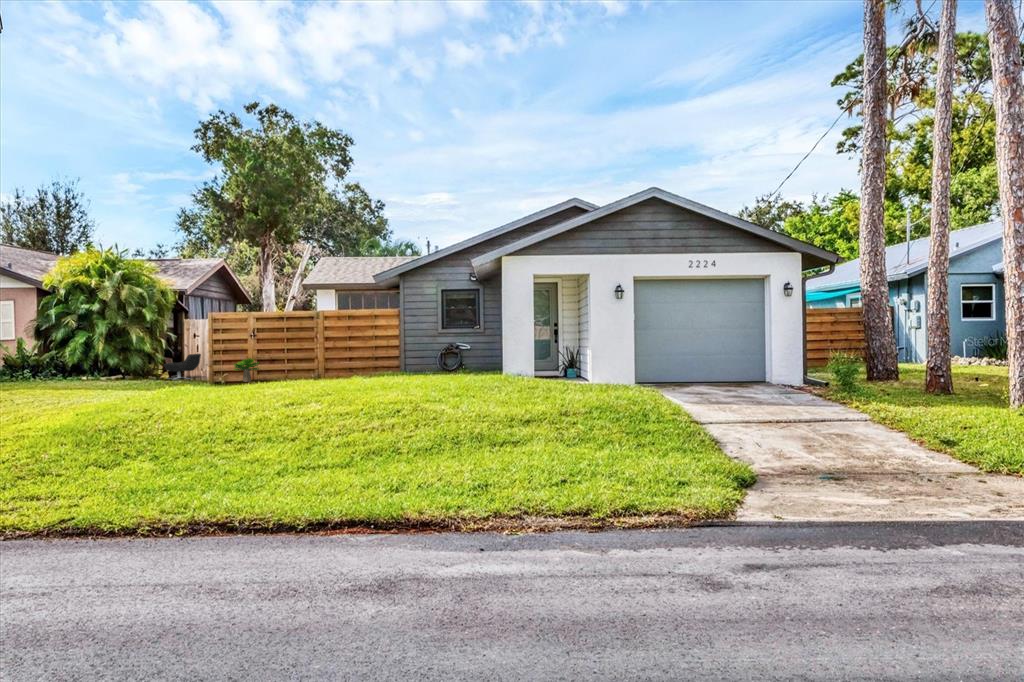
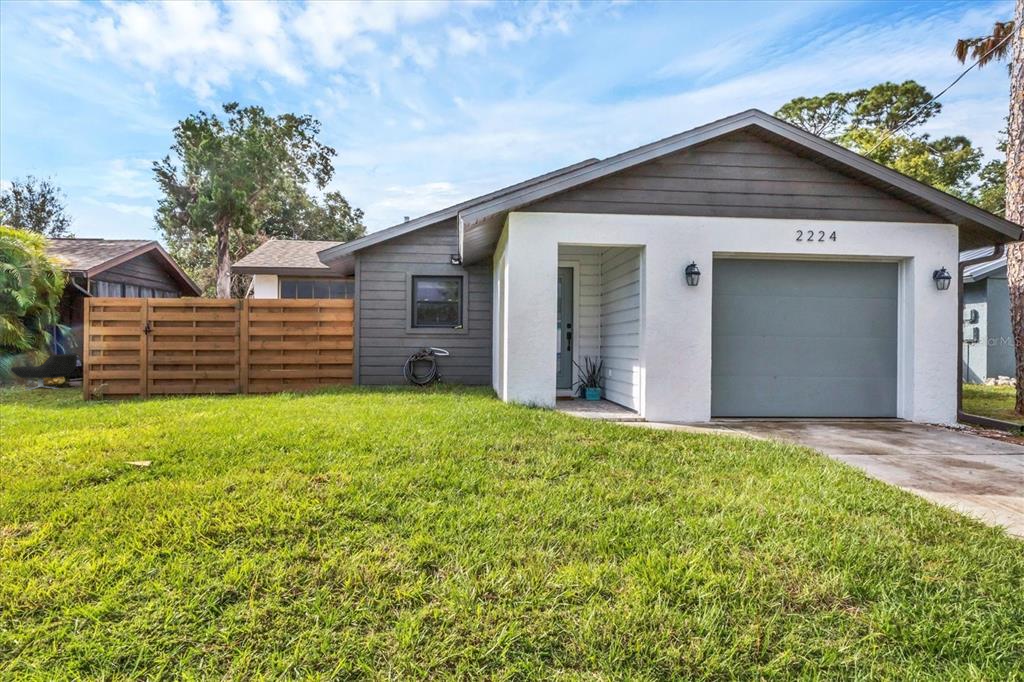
potted plant: present [234,358,259,382] -> none [102,361,154,396]

